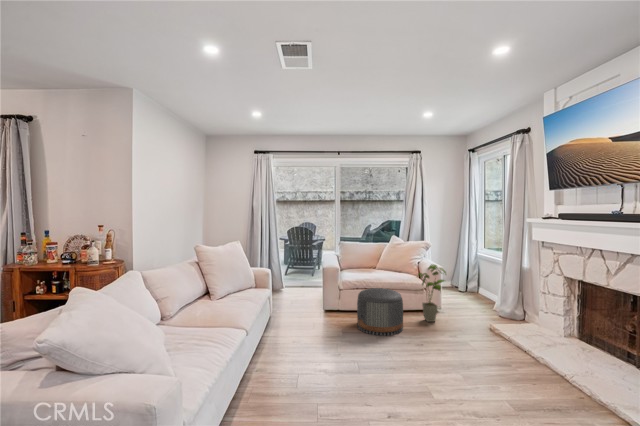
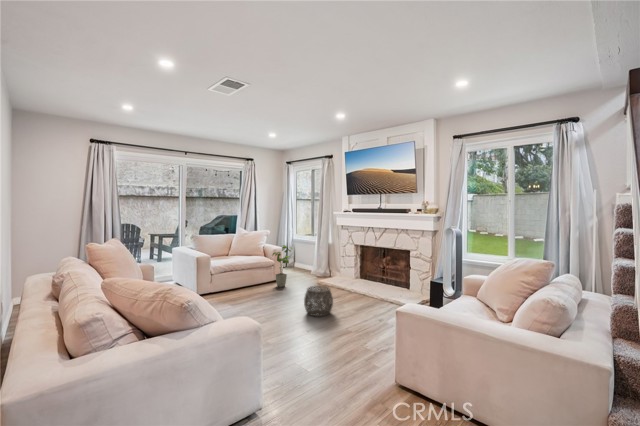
pouf: present [357,288,403,336] -> none [234,267,270,302]
woven basket: none [416,337,466,394] -> present [304,286,333,317]

